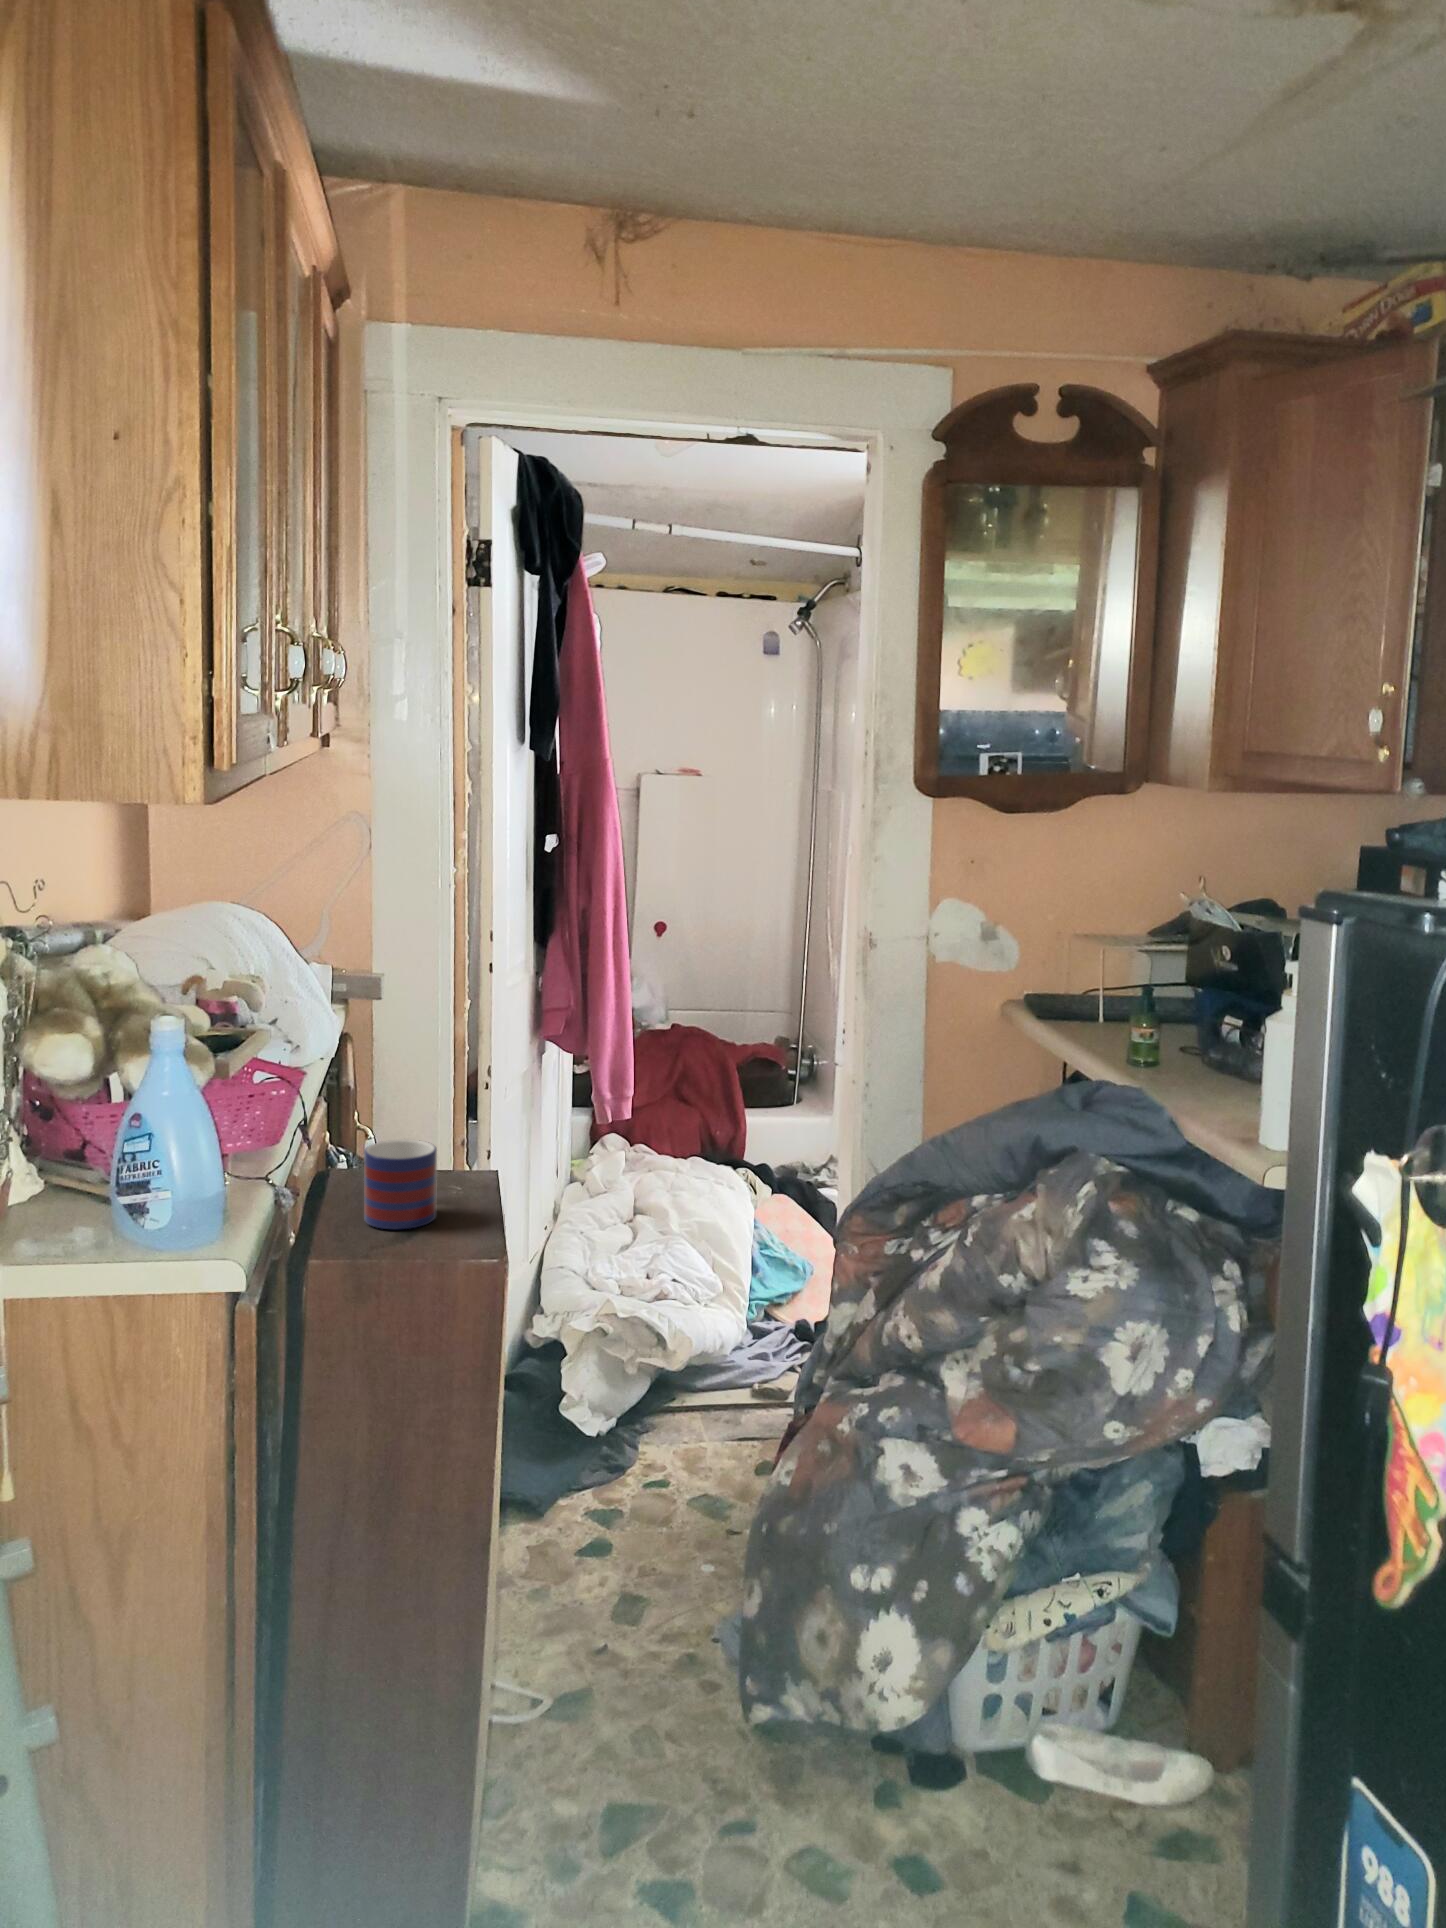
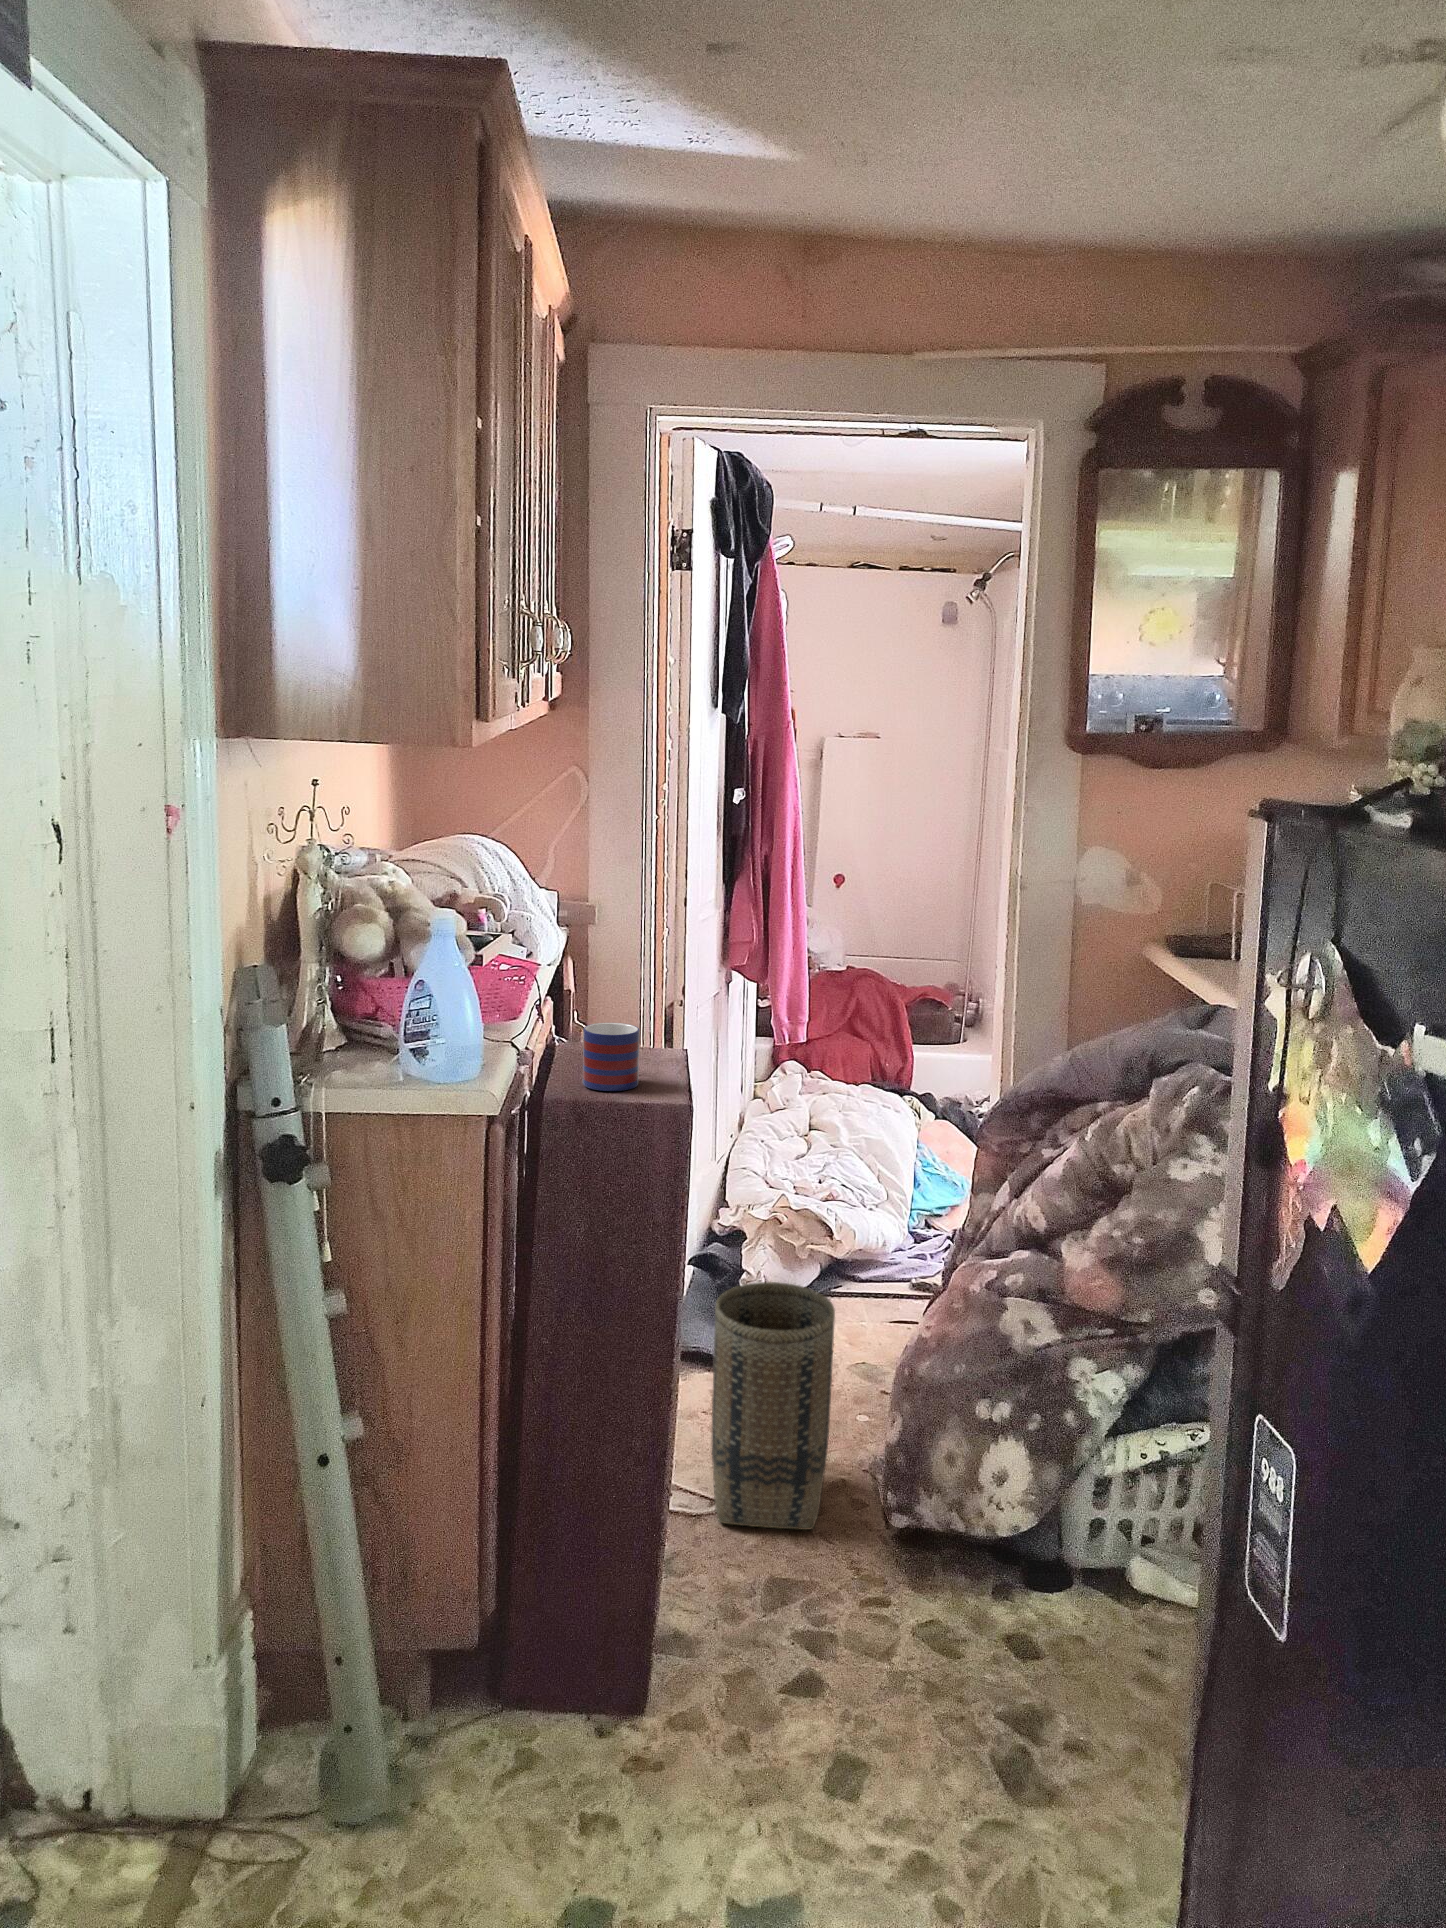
basket: none [536,1430,680,1736] -> present [712,1282,835,1530]

